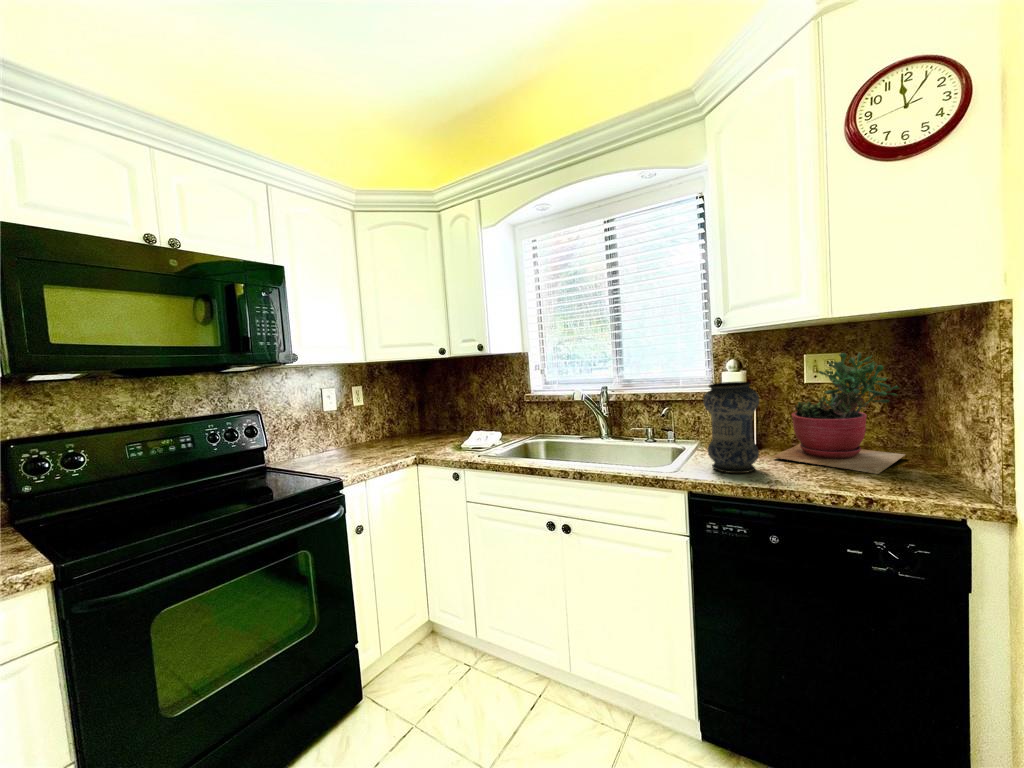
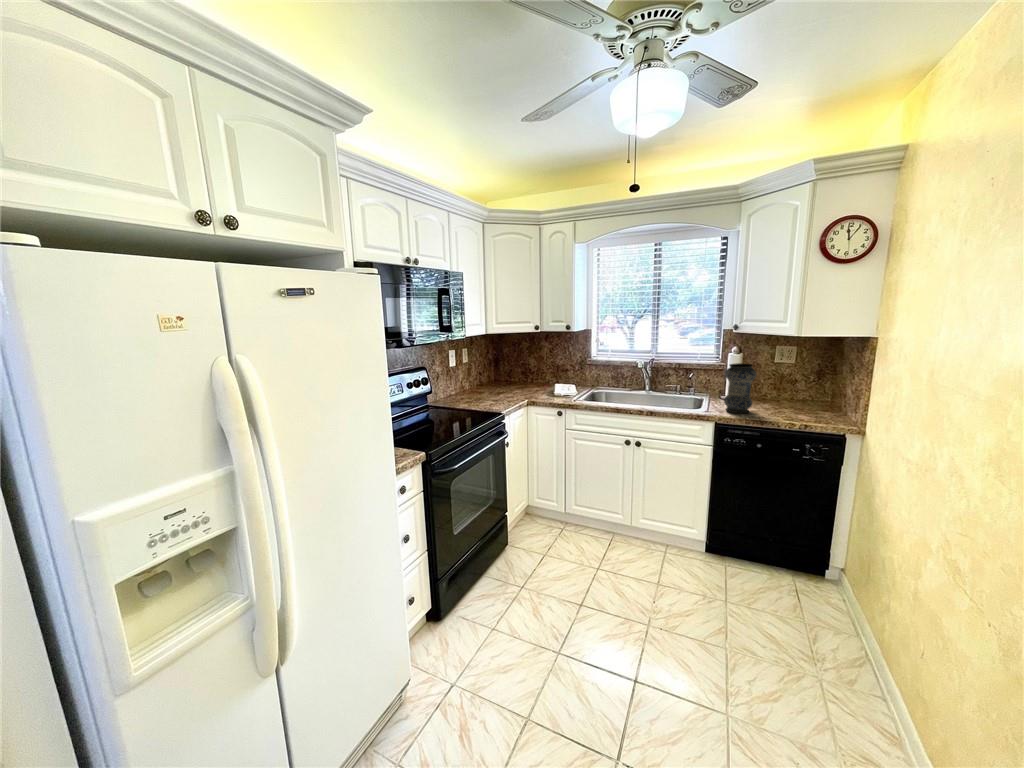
succulent plant: present [773,352,904,474] -> none [755,349,826,415]

